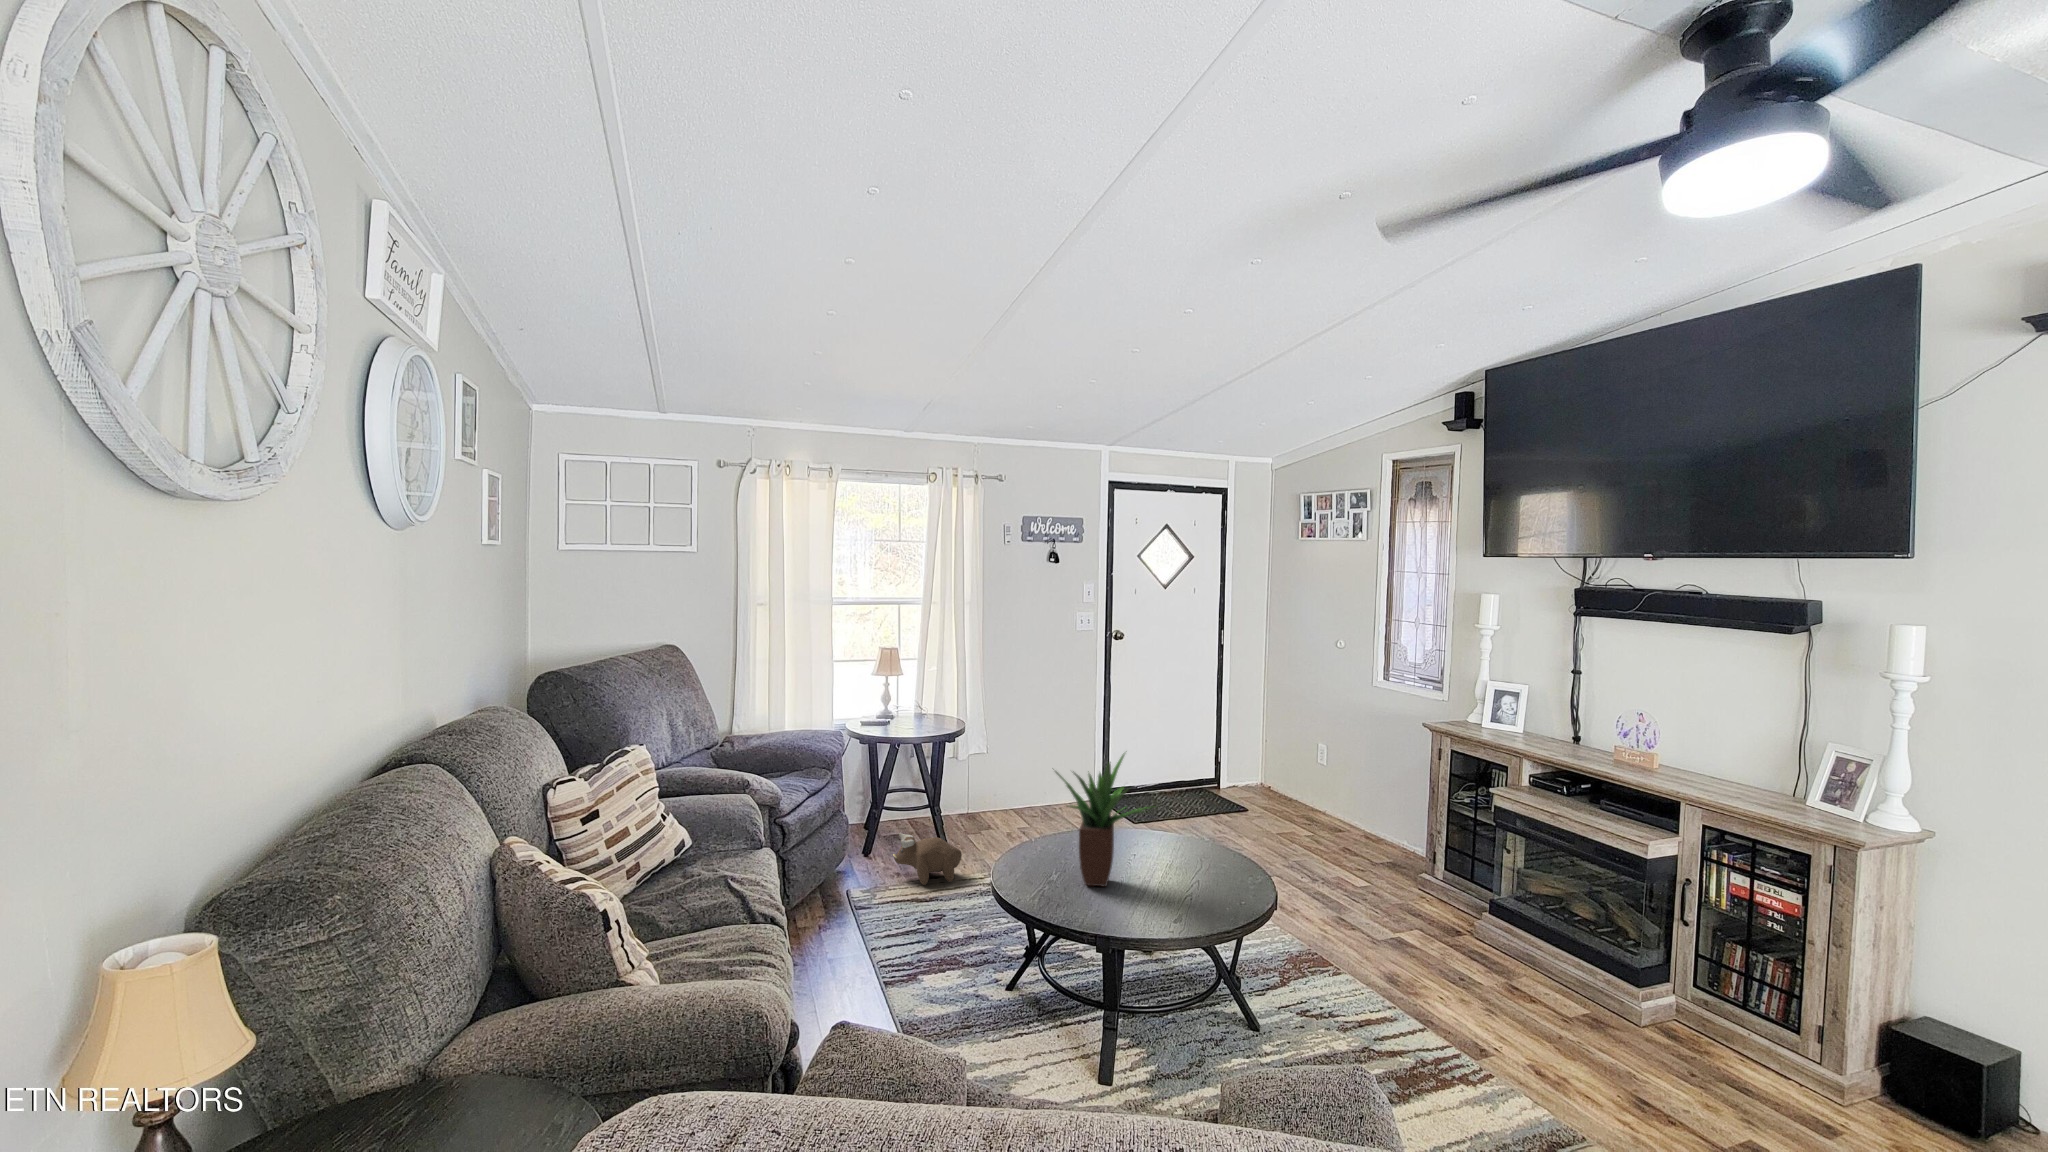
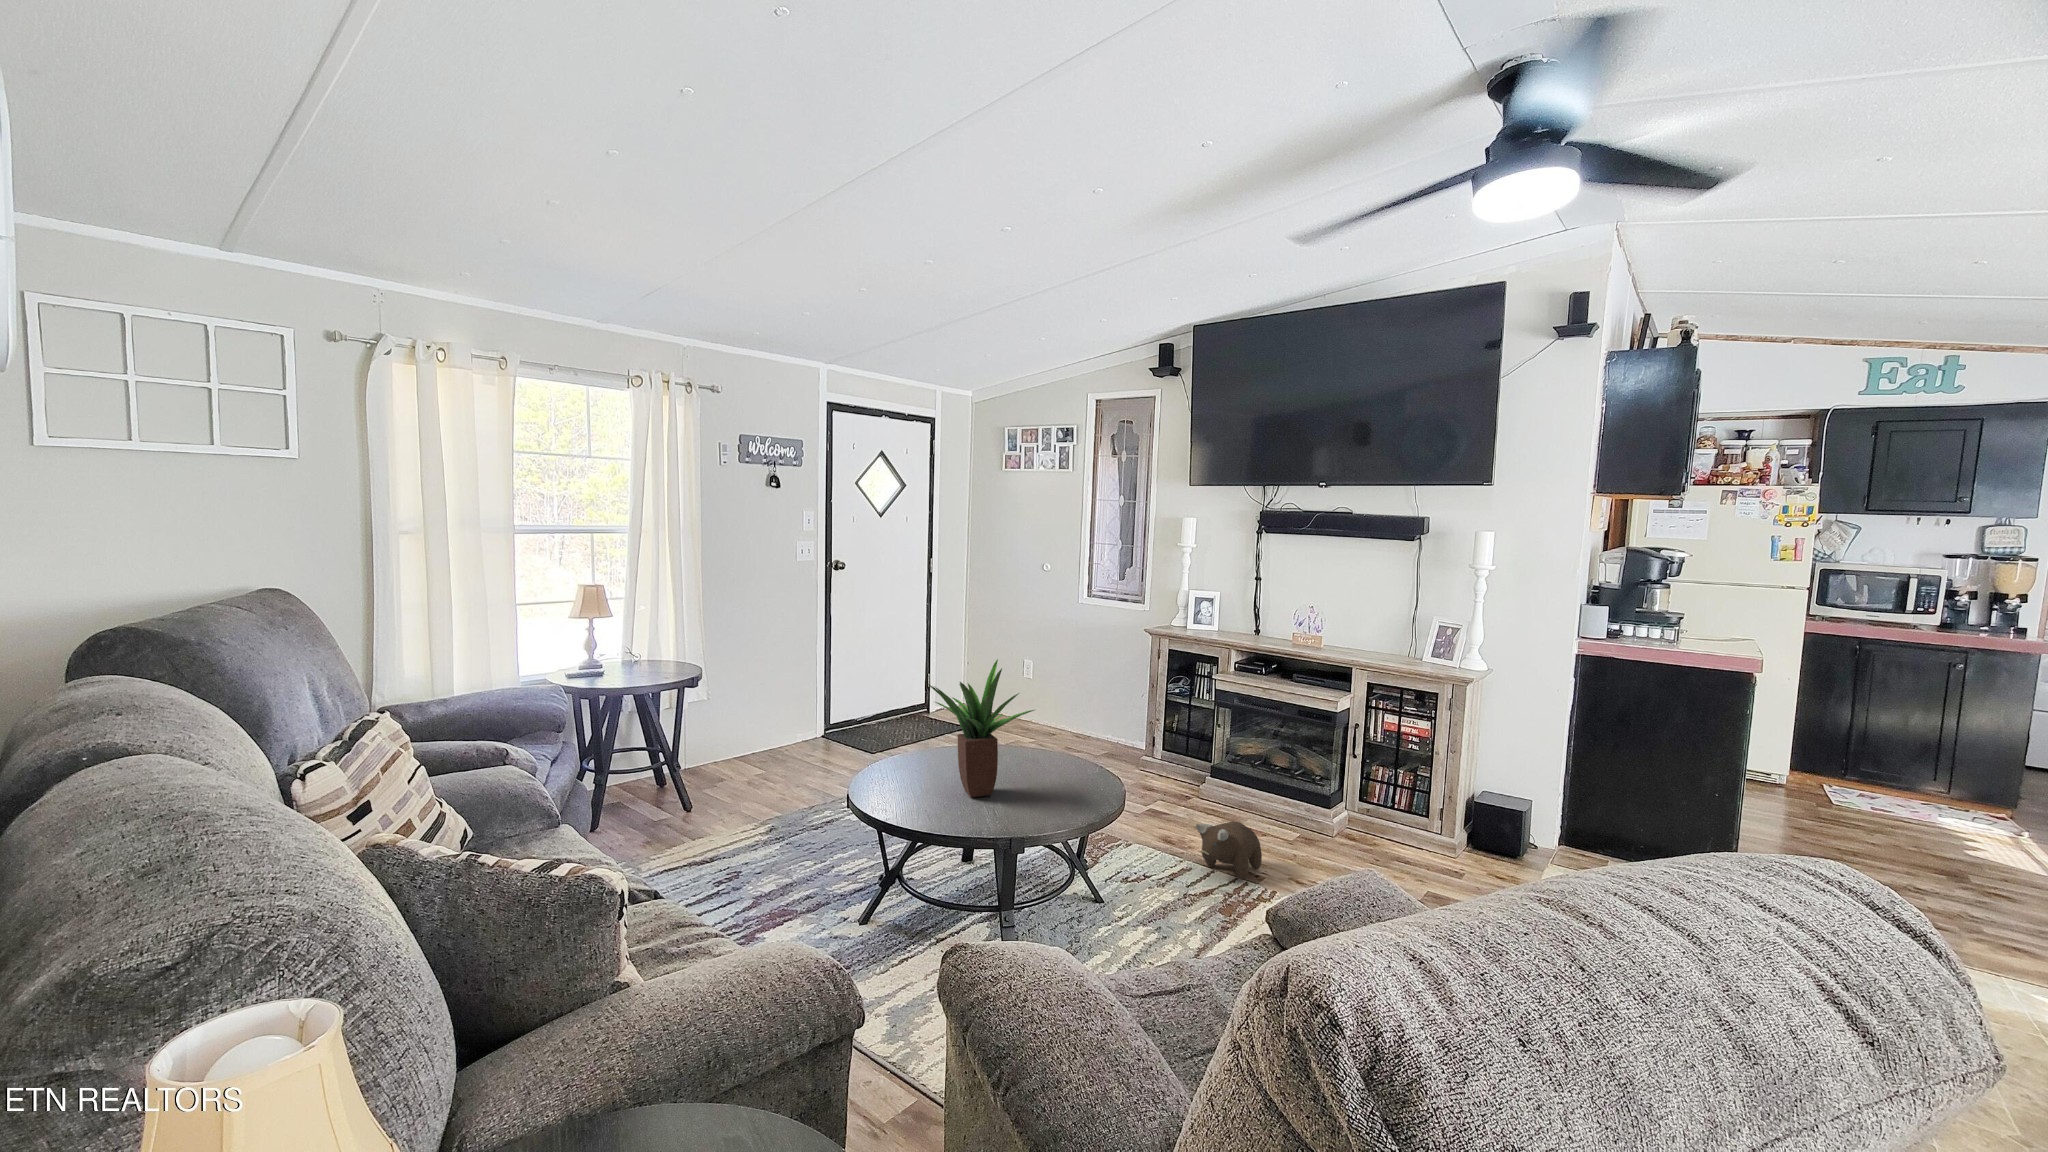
plush toy: present [893,833,962,885] -> present [1196,821,1262,879]

